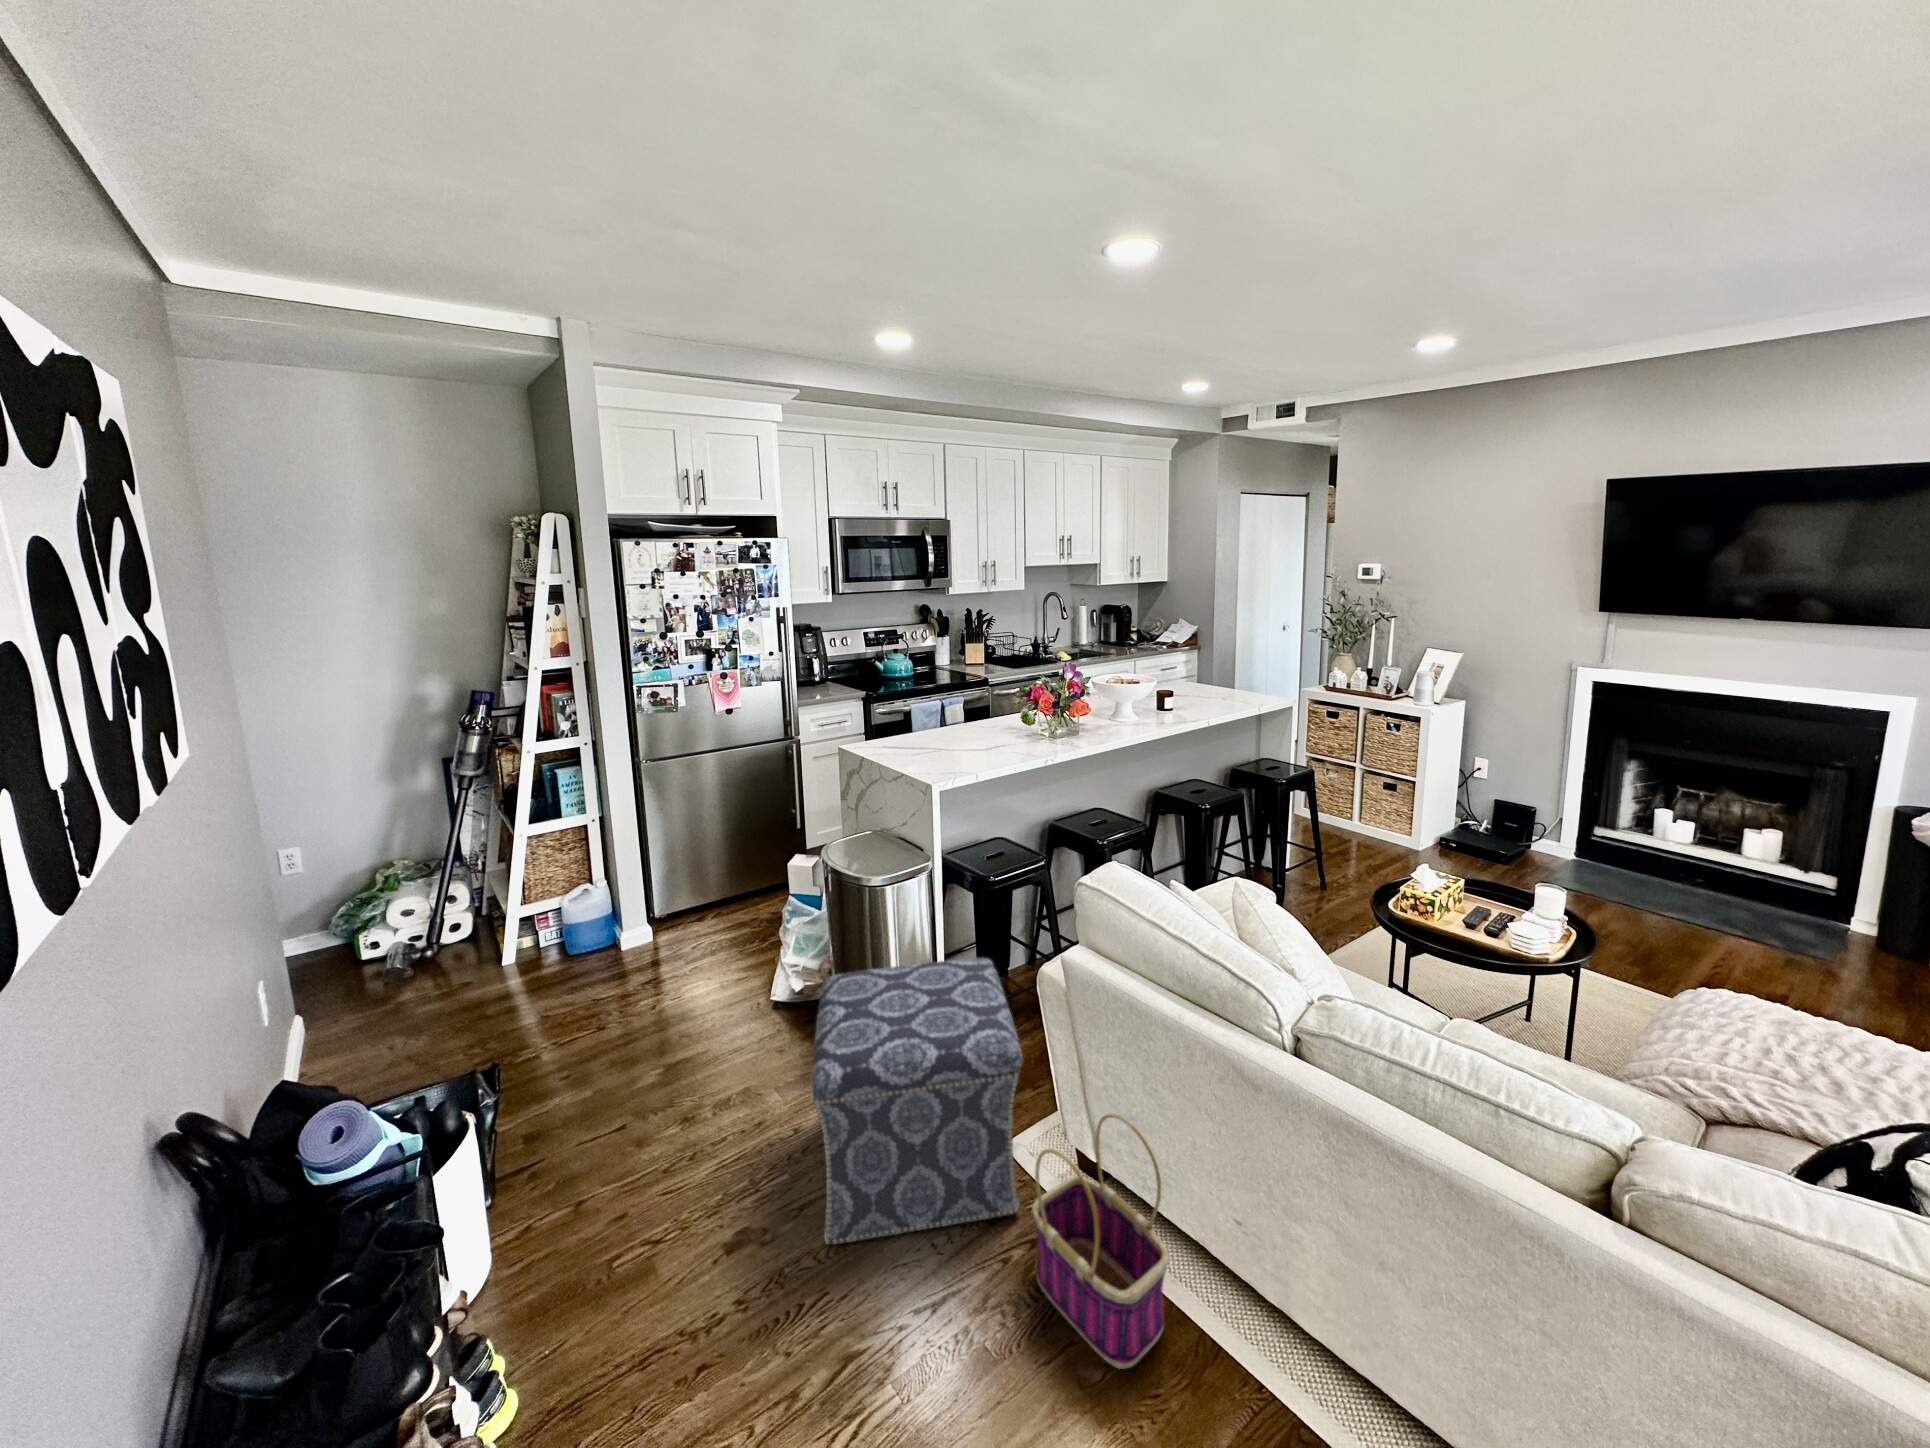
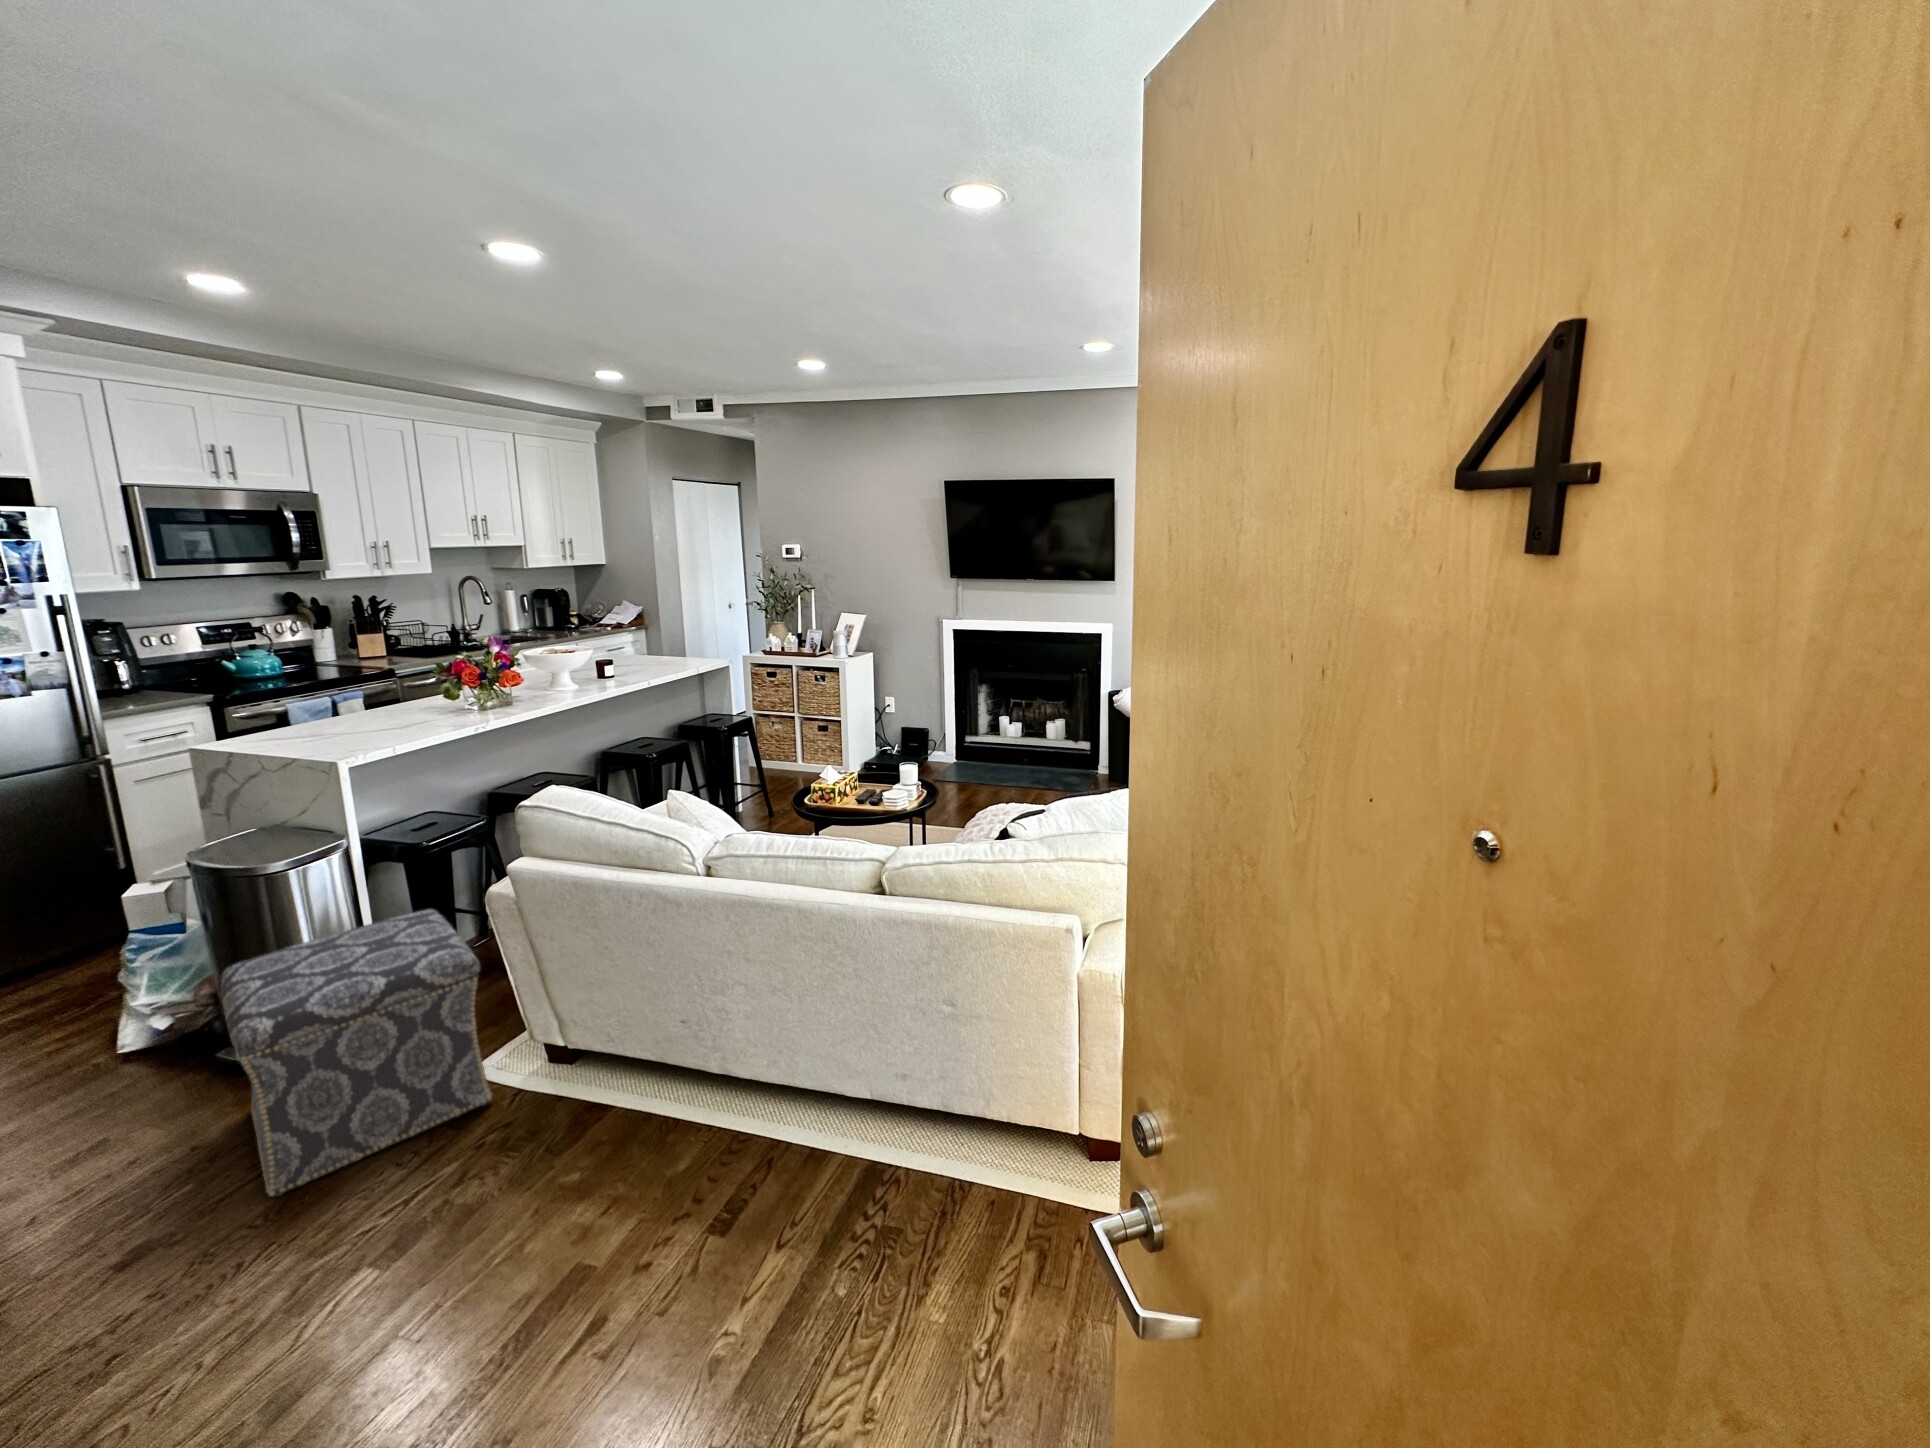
basket: present [1033,1114,1168,1369] -> none [502,974,631,1151]

